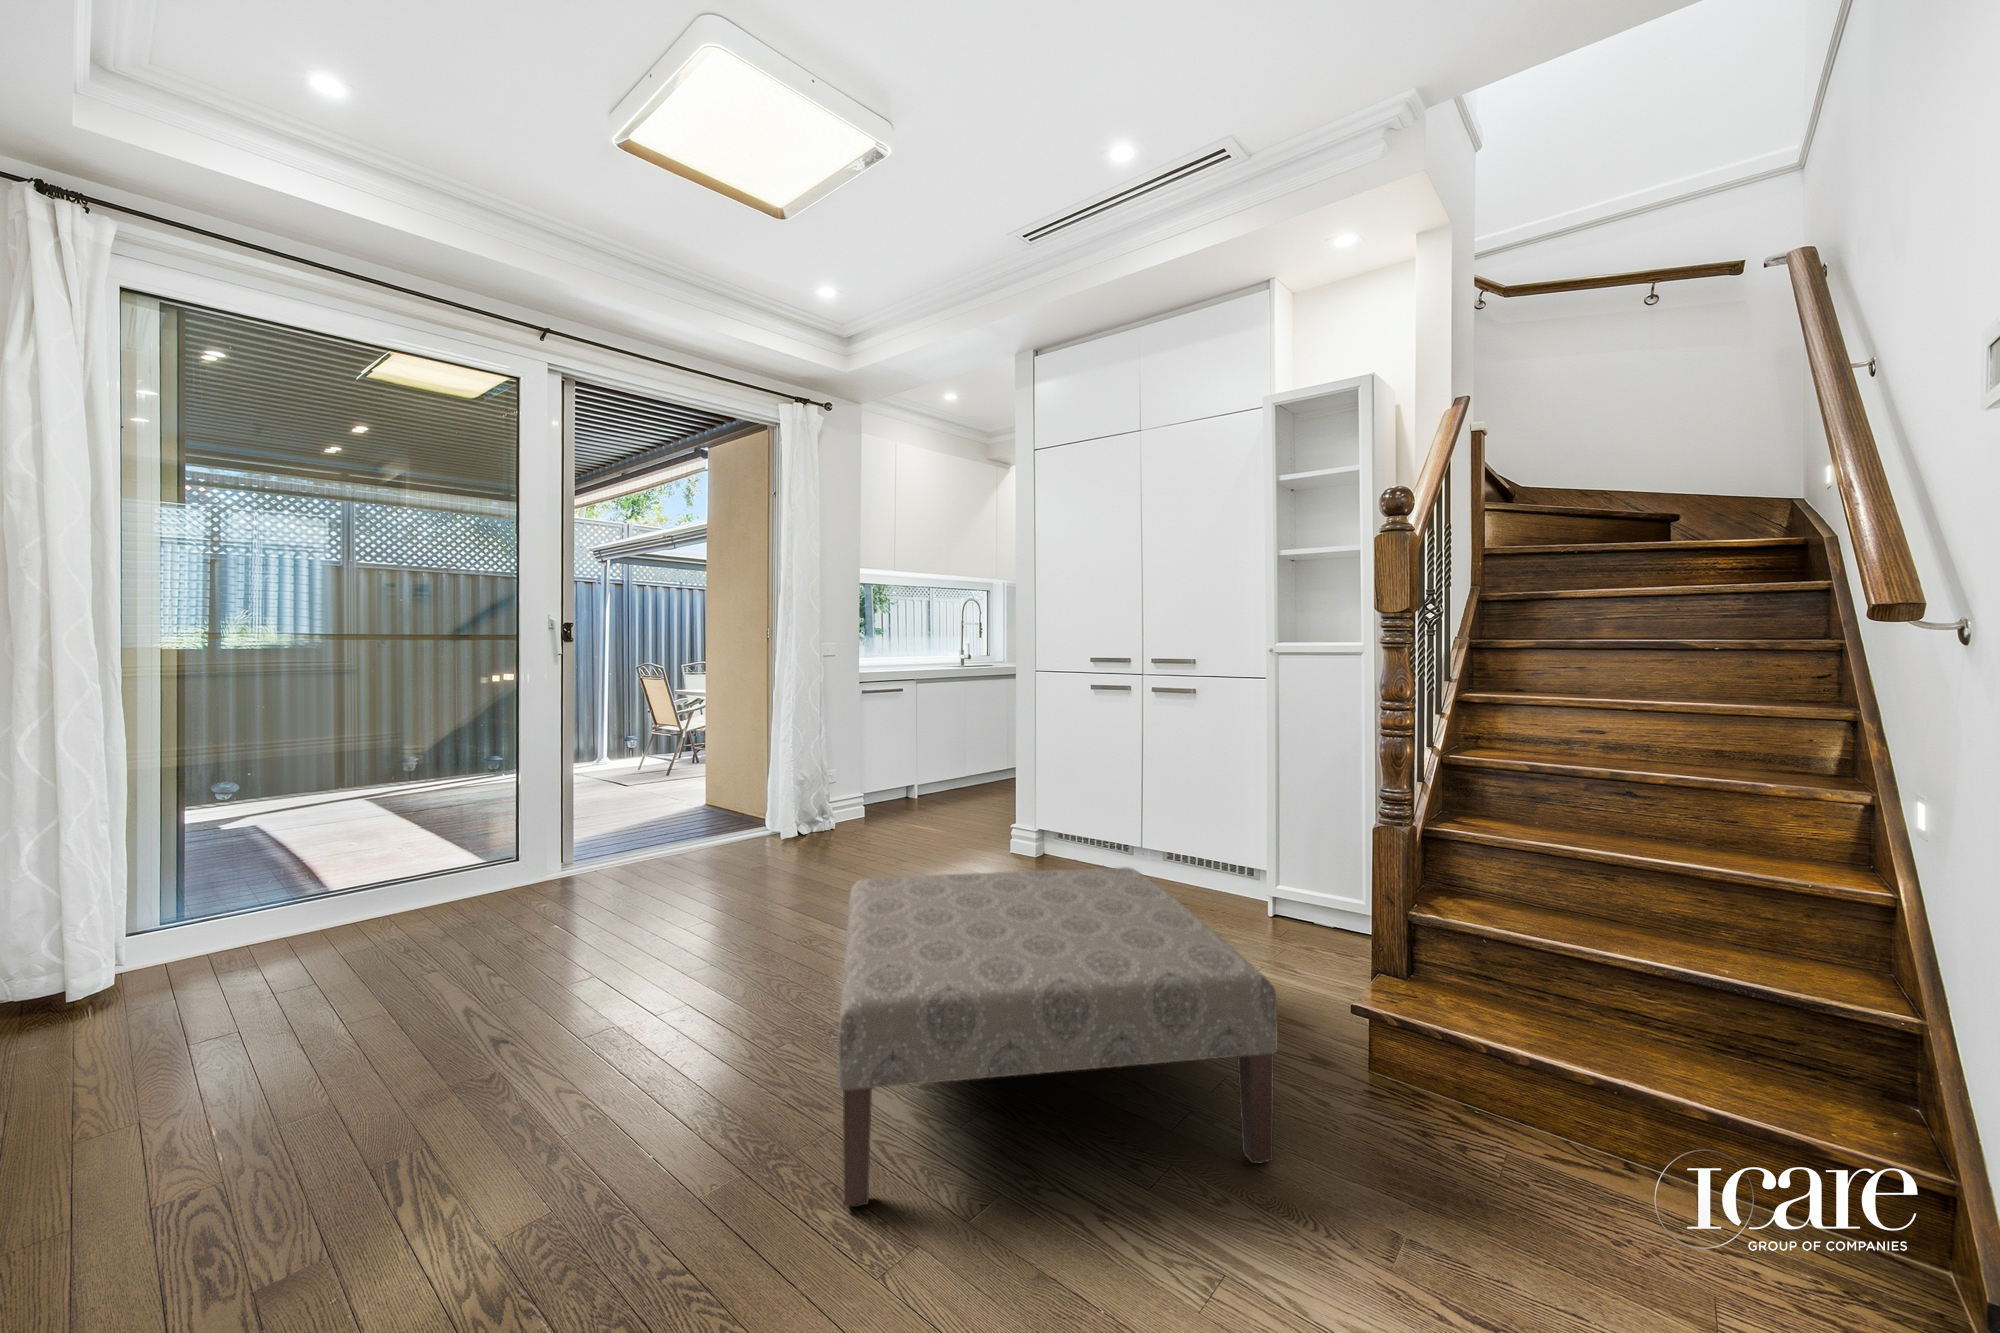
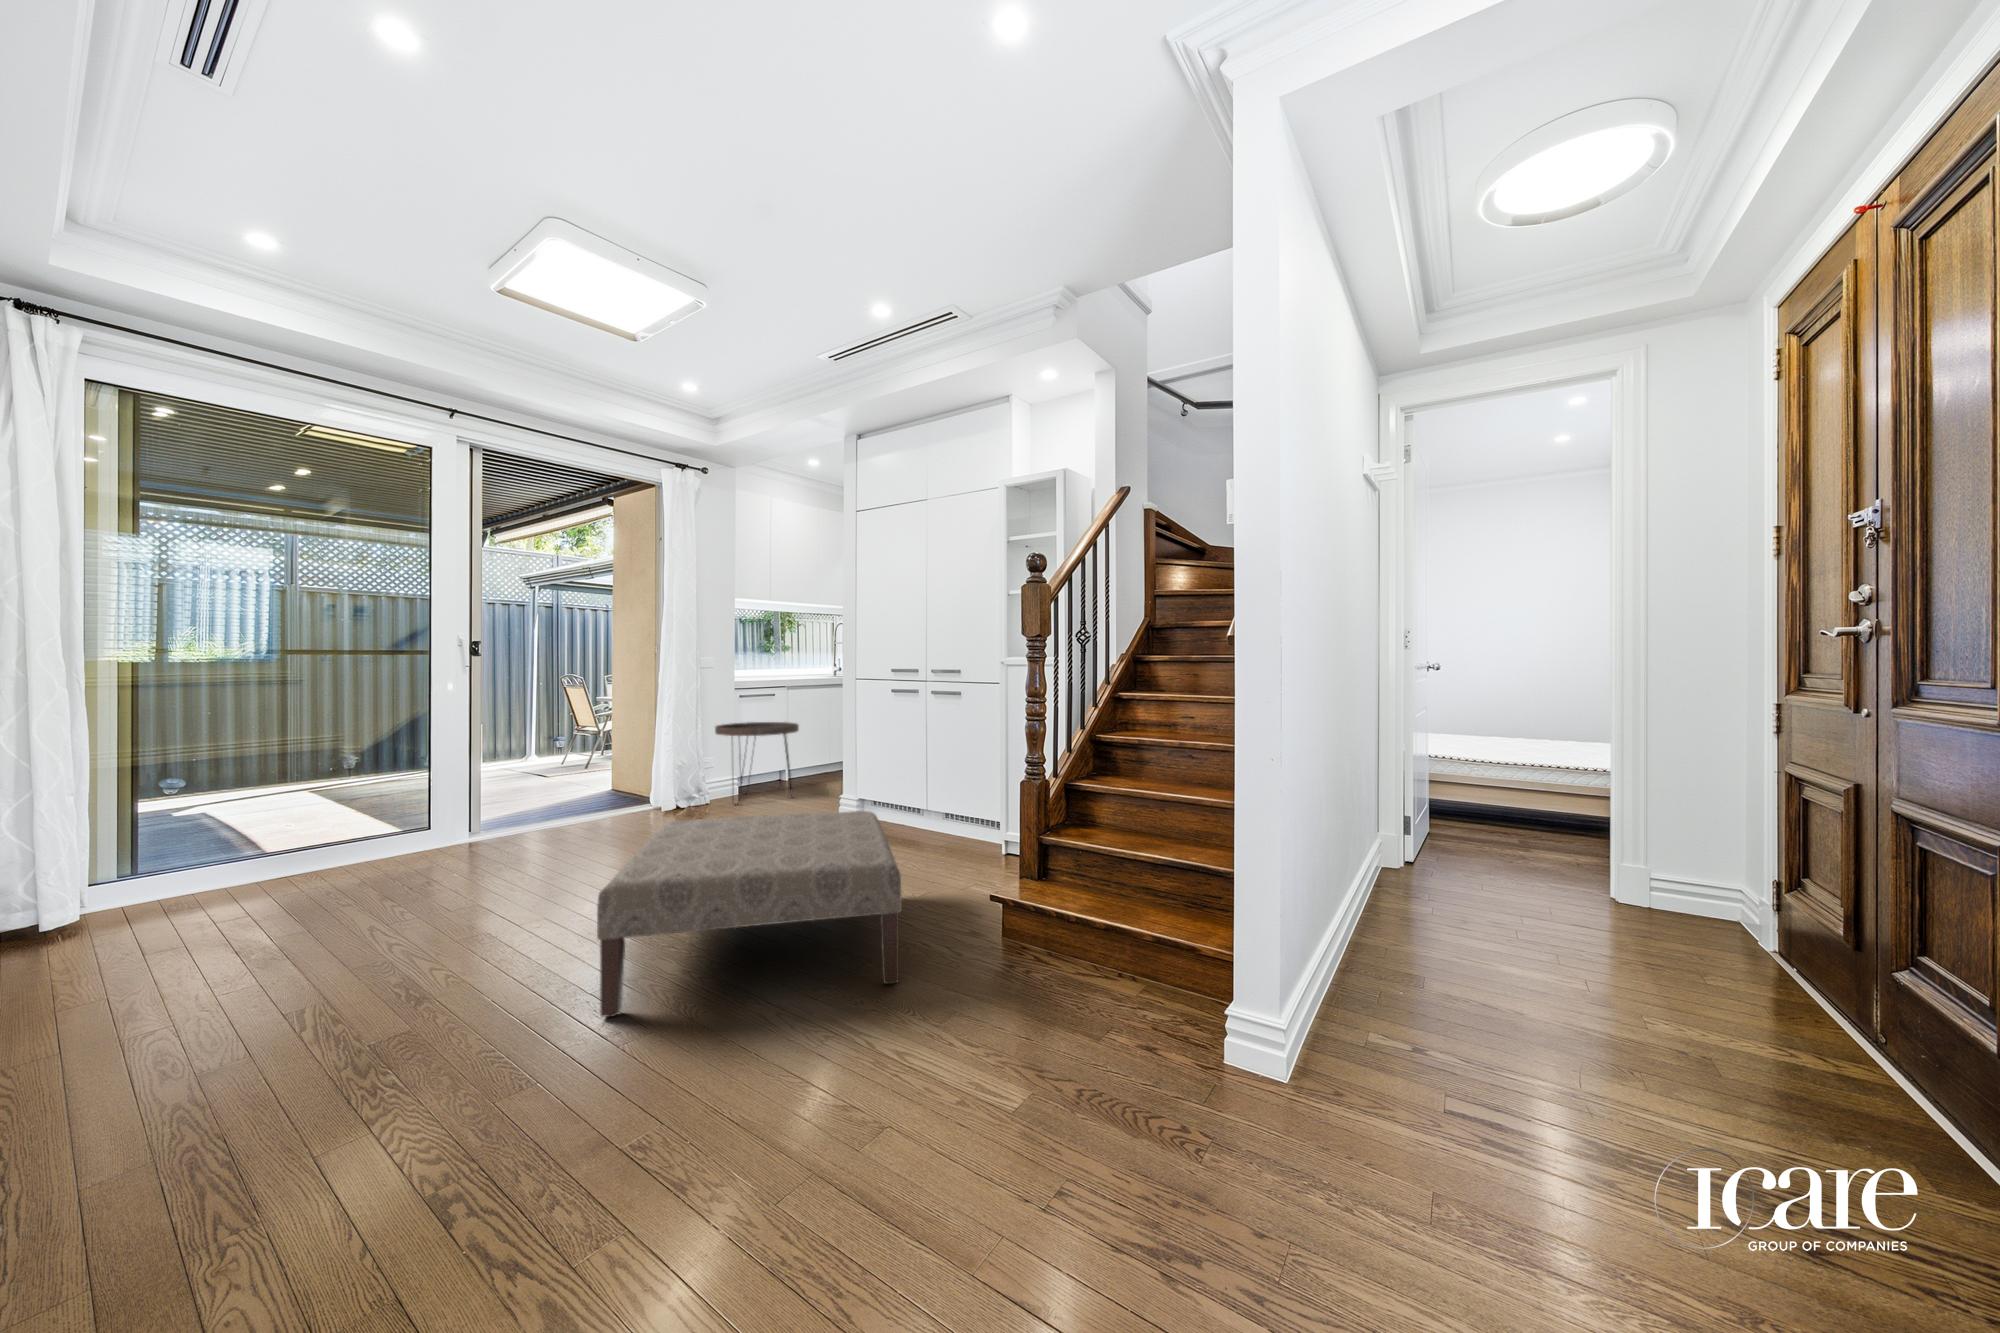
side table: none [842,726,944,834] -> present [715,722,799,796]

